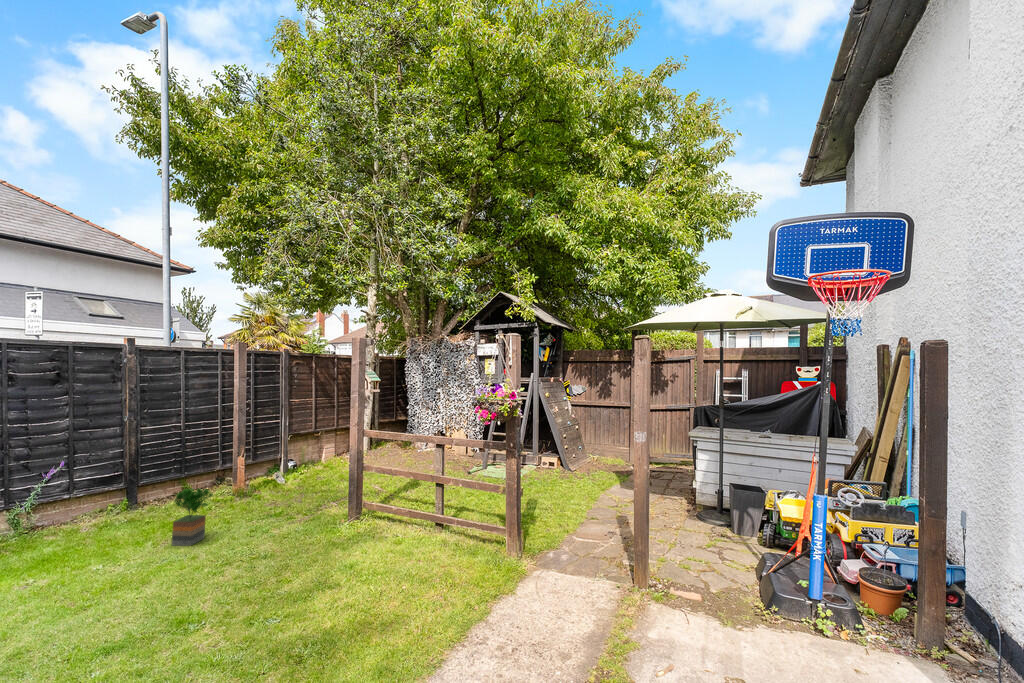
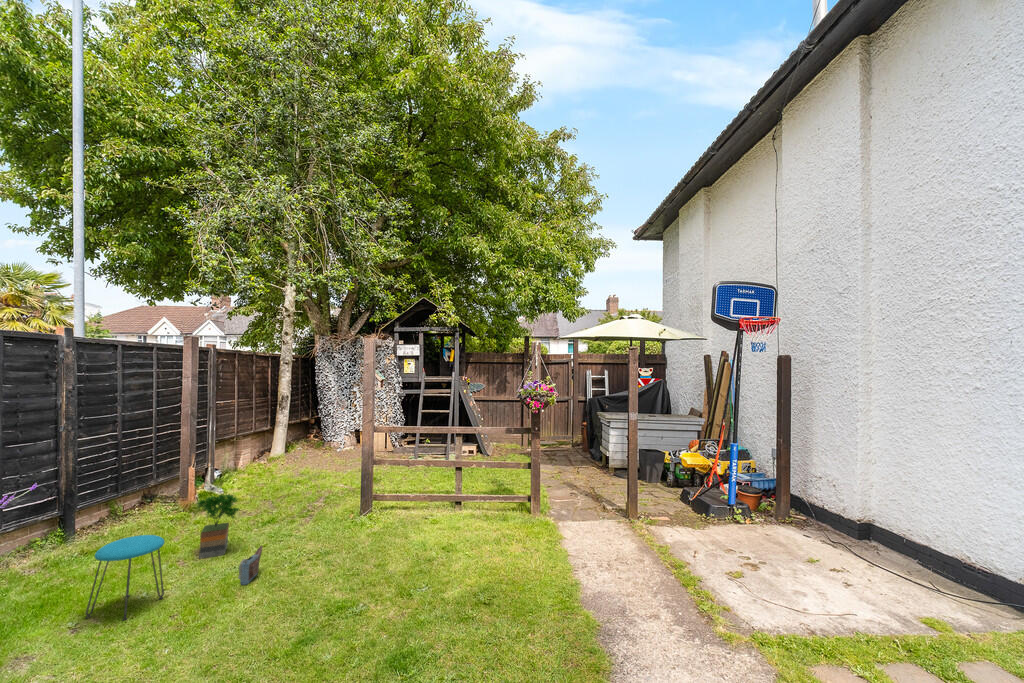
stool: none [32,519,99,593] -> present [86,535,164,621]
watering can: none [140,545,189,582] -> present [238,546,263,585]

